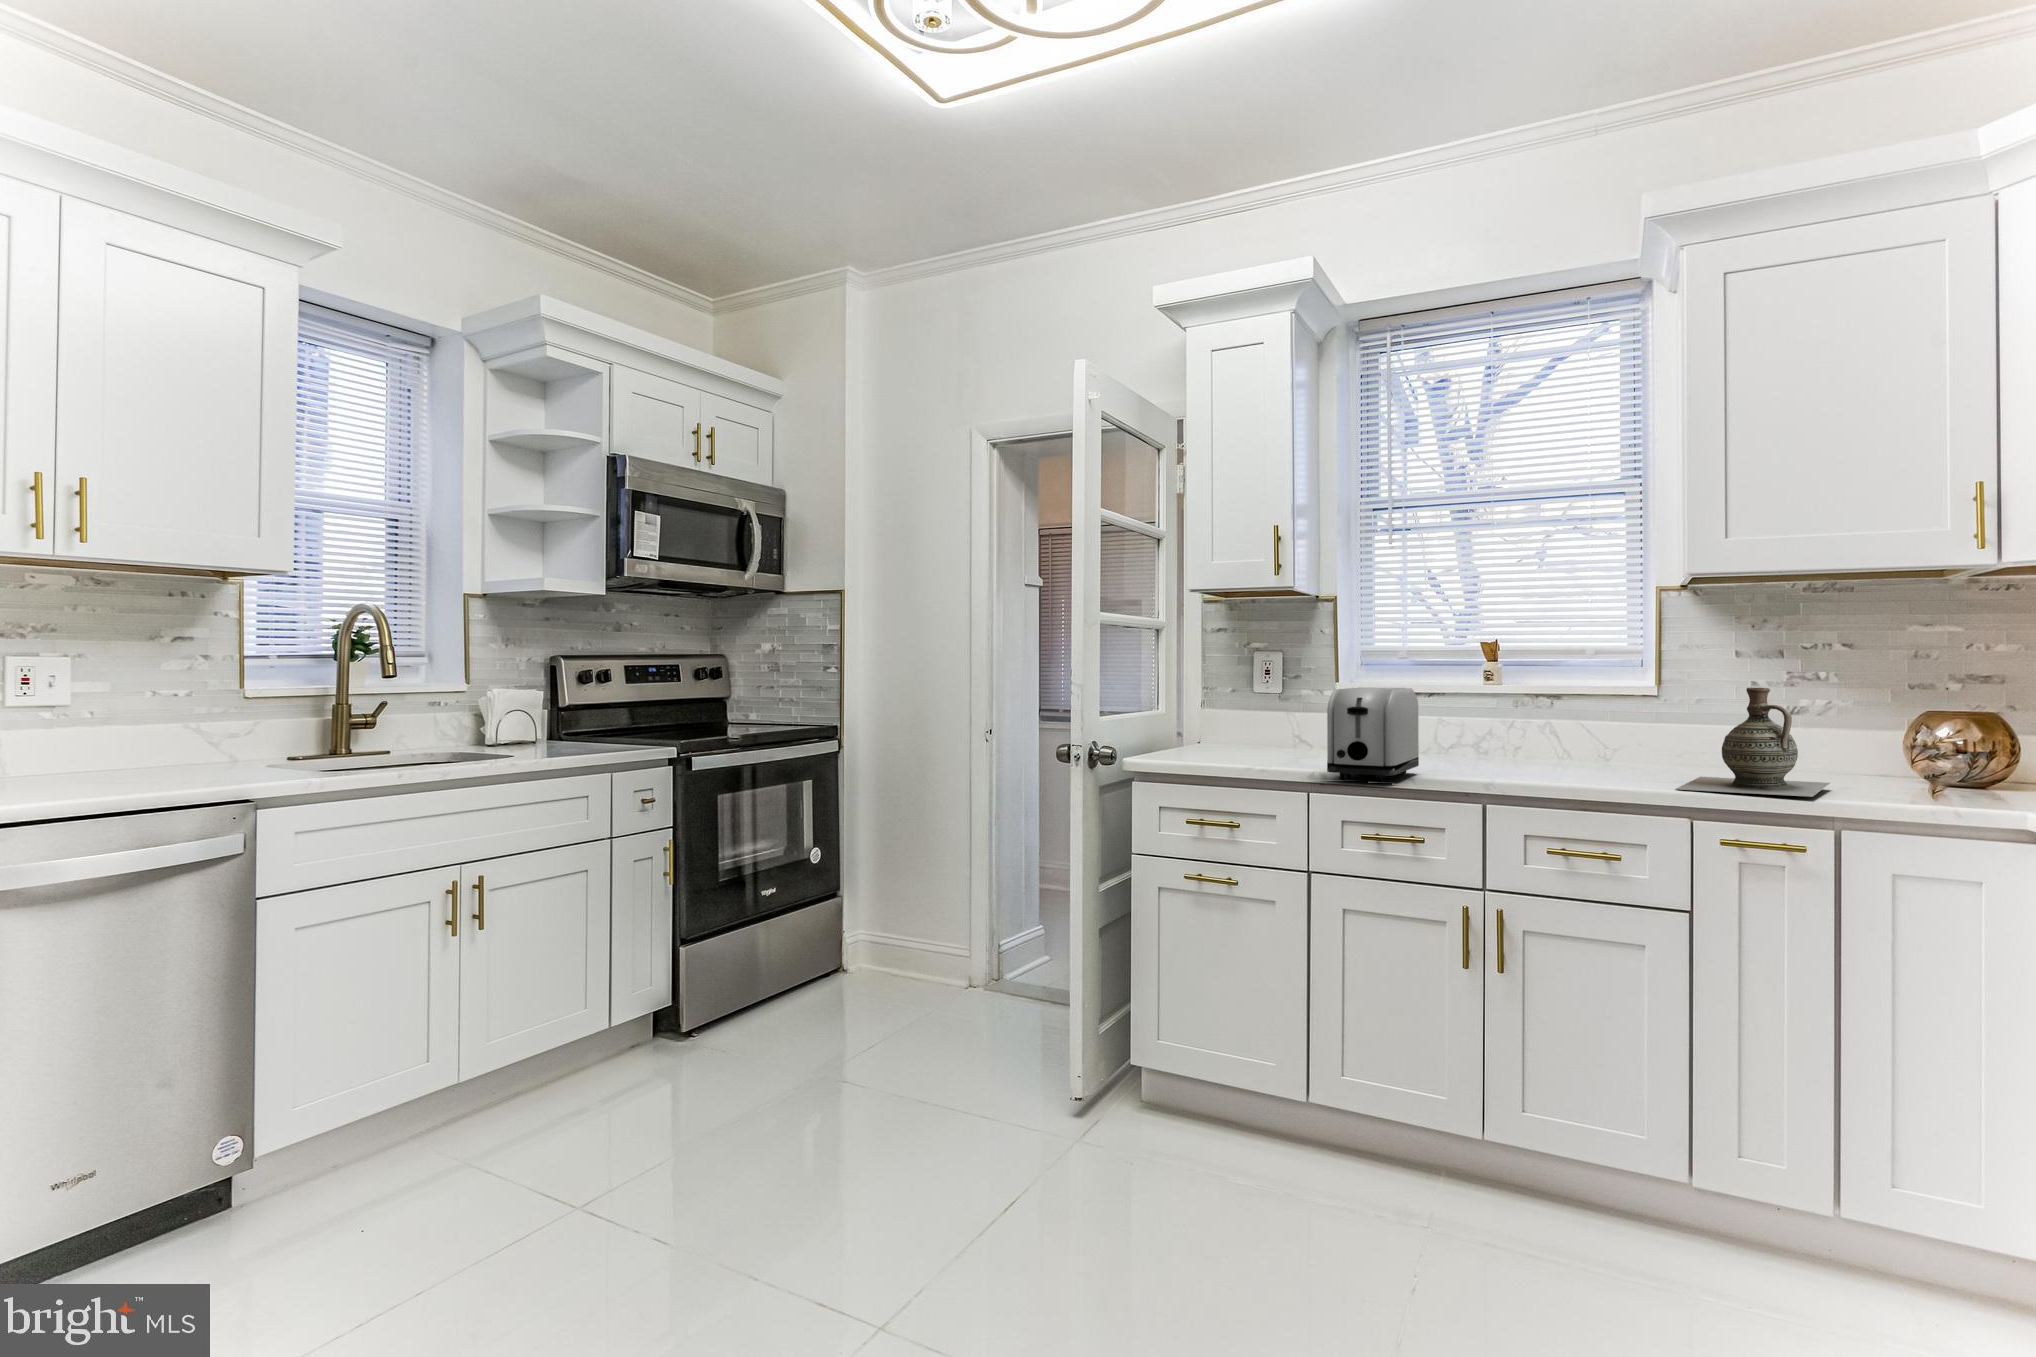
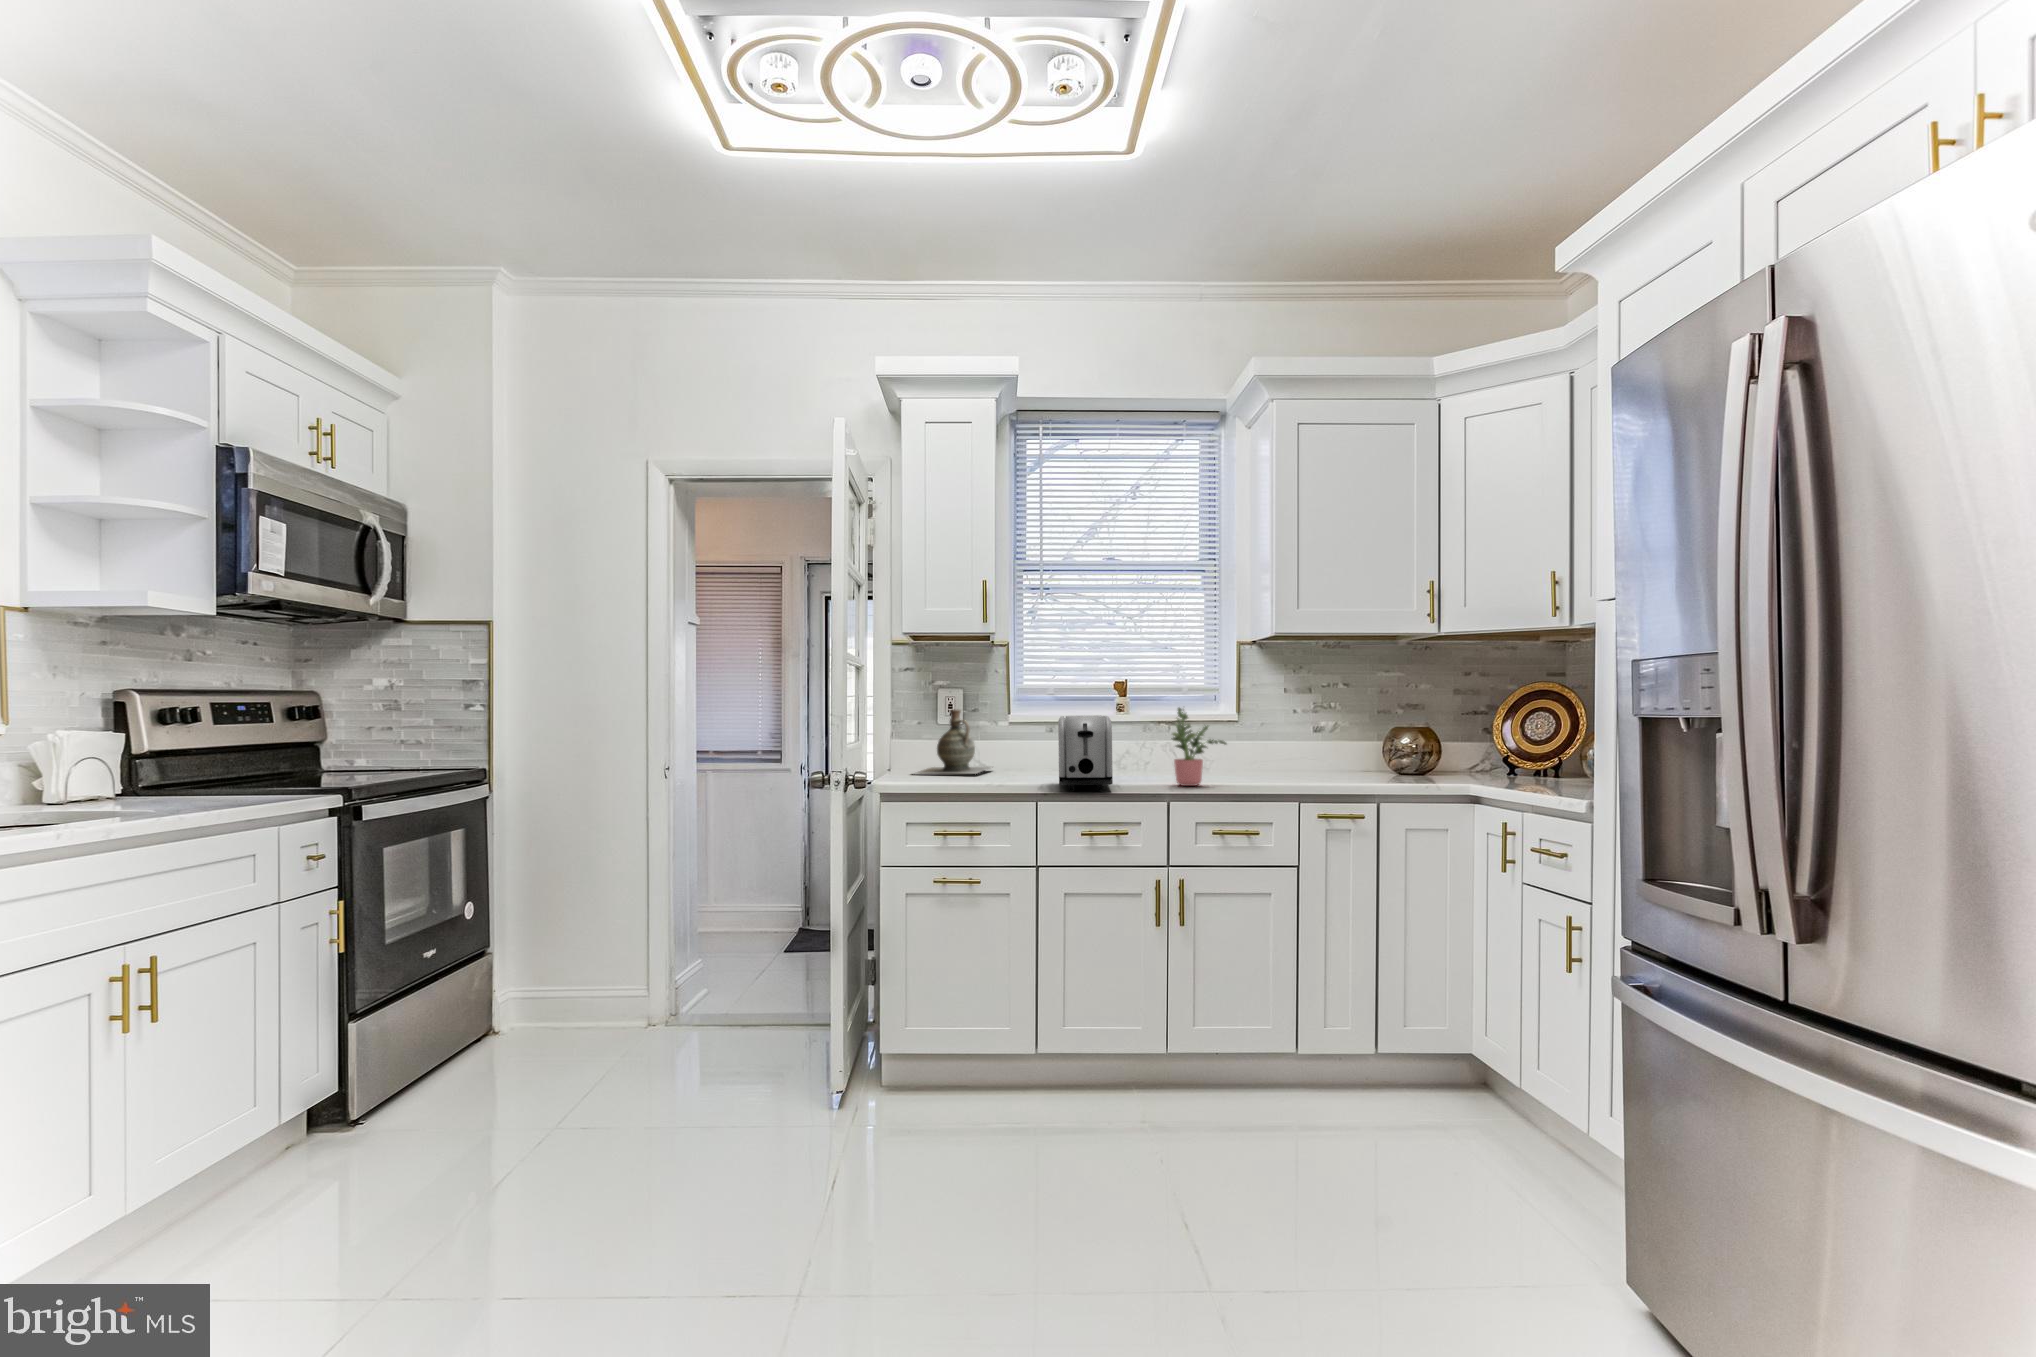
potted plant: none [1496,677,1586,784] -> present [1172,708,1226,786]
ceramic jug: present [1676,687,1830,797] -> present [915,709,993,775]

